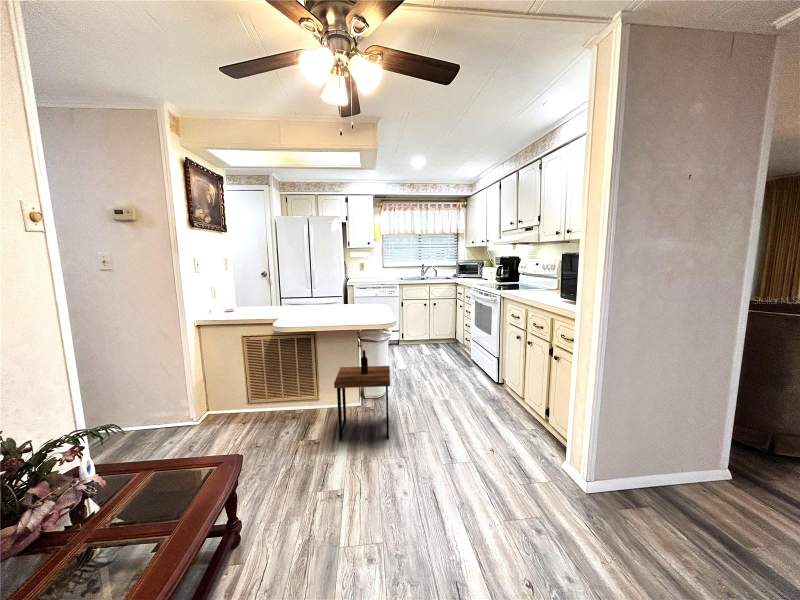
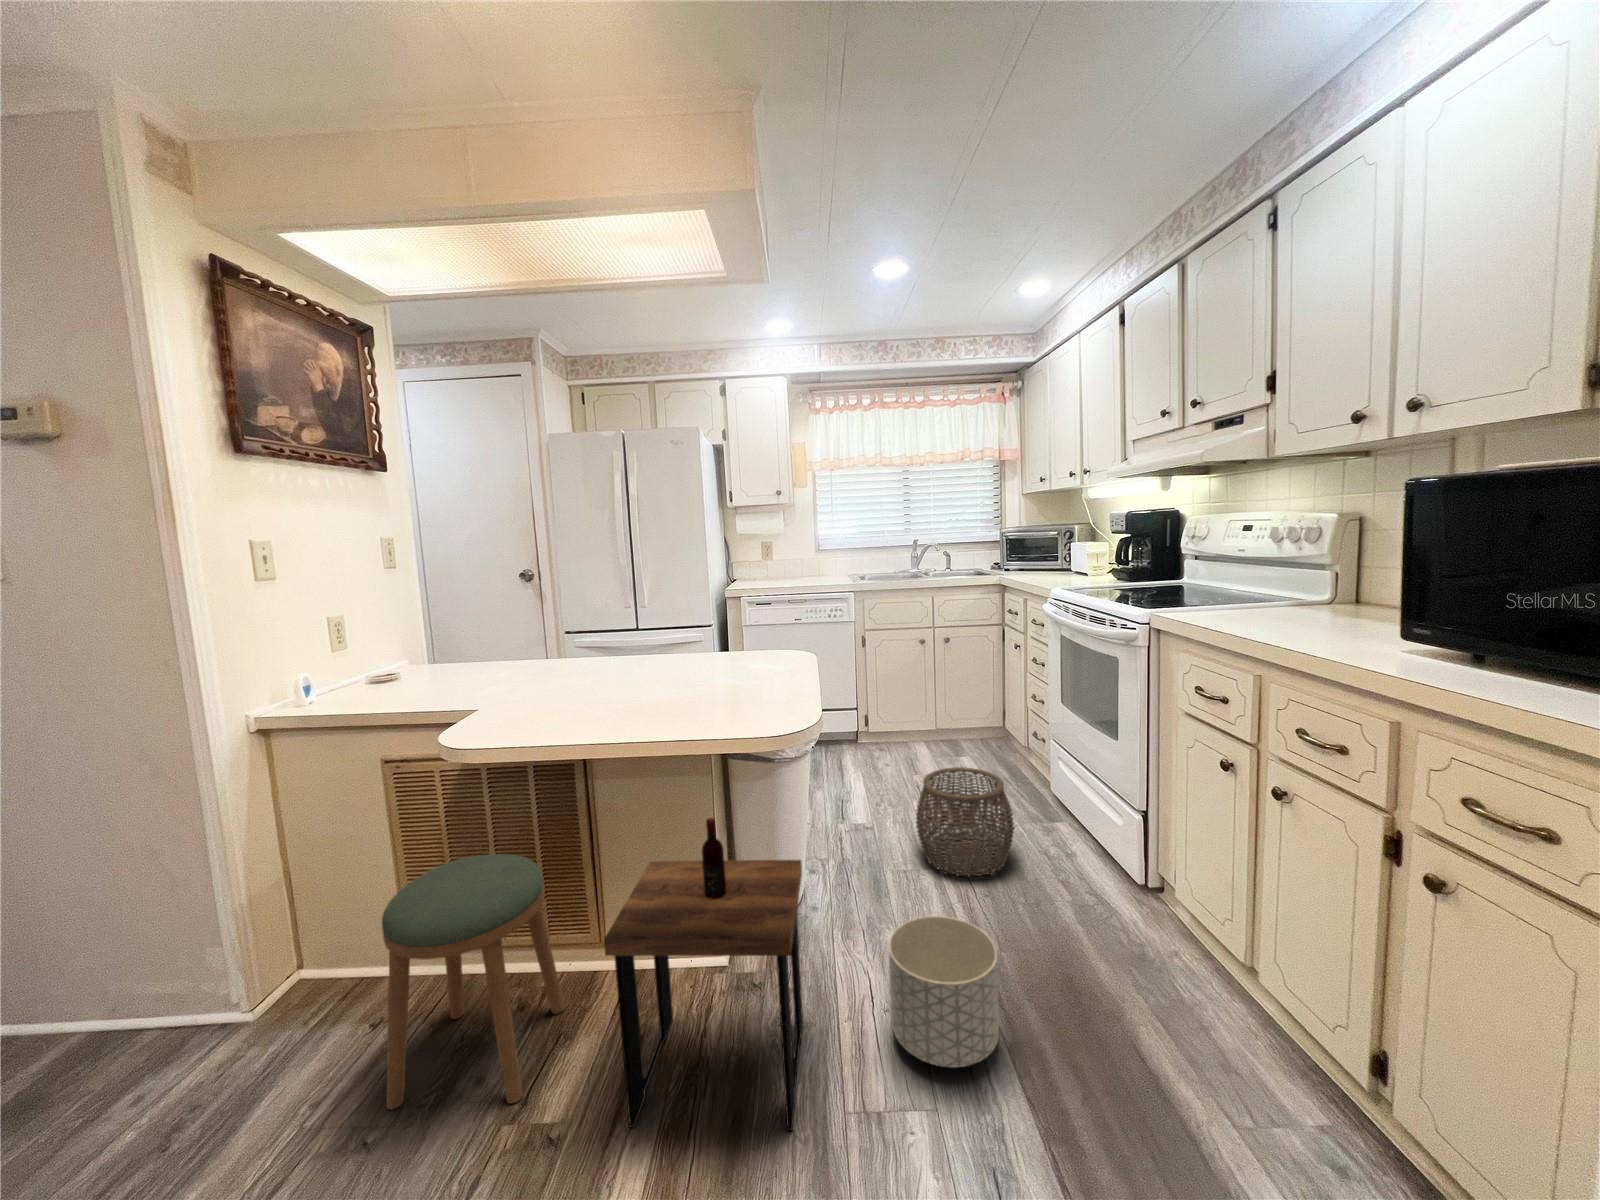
woven basket: none [423,346,457,382] -> present [916,767,1014,877]
stool: none [257,366,309,441] -> present [382,854,565,1110]
planter: none [416,384,449,423] -> present [889,916,999,1068]

